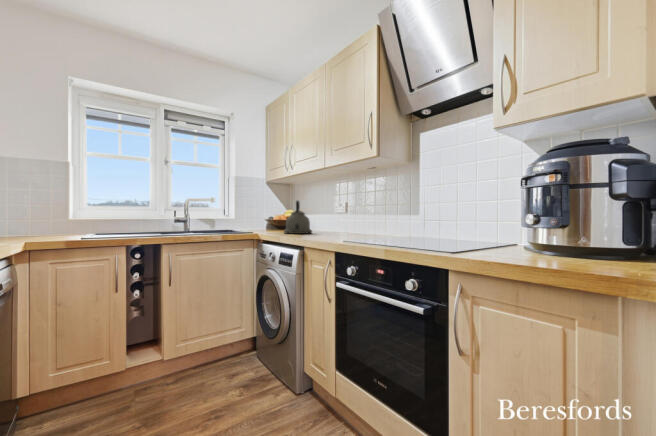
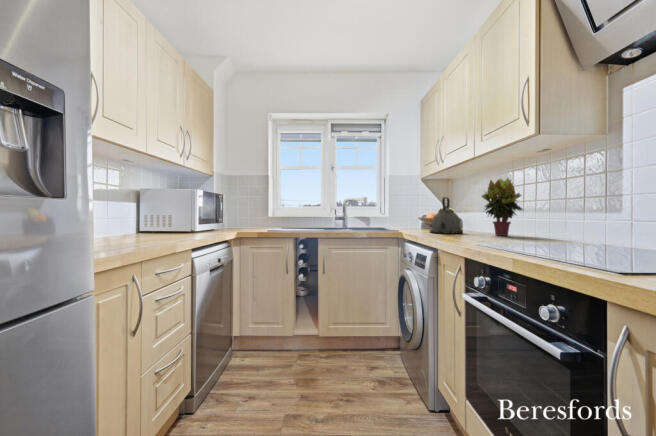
potted plant: none [328,186,359,234] -> present [482,178,523,236]

